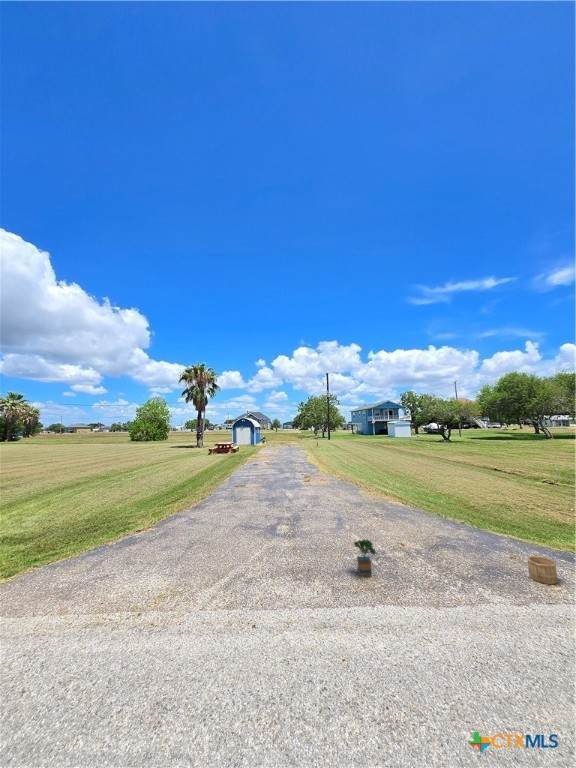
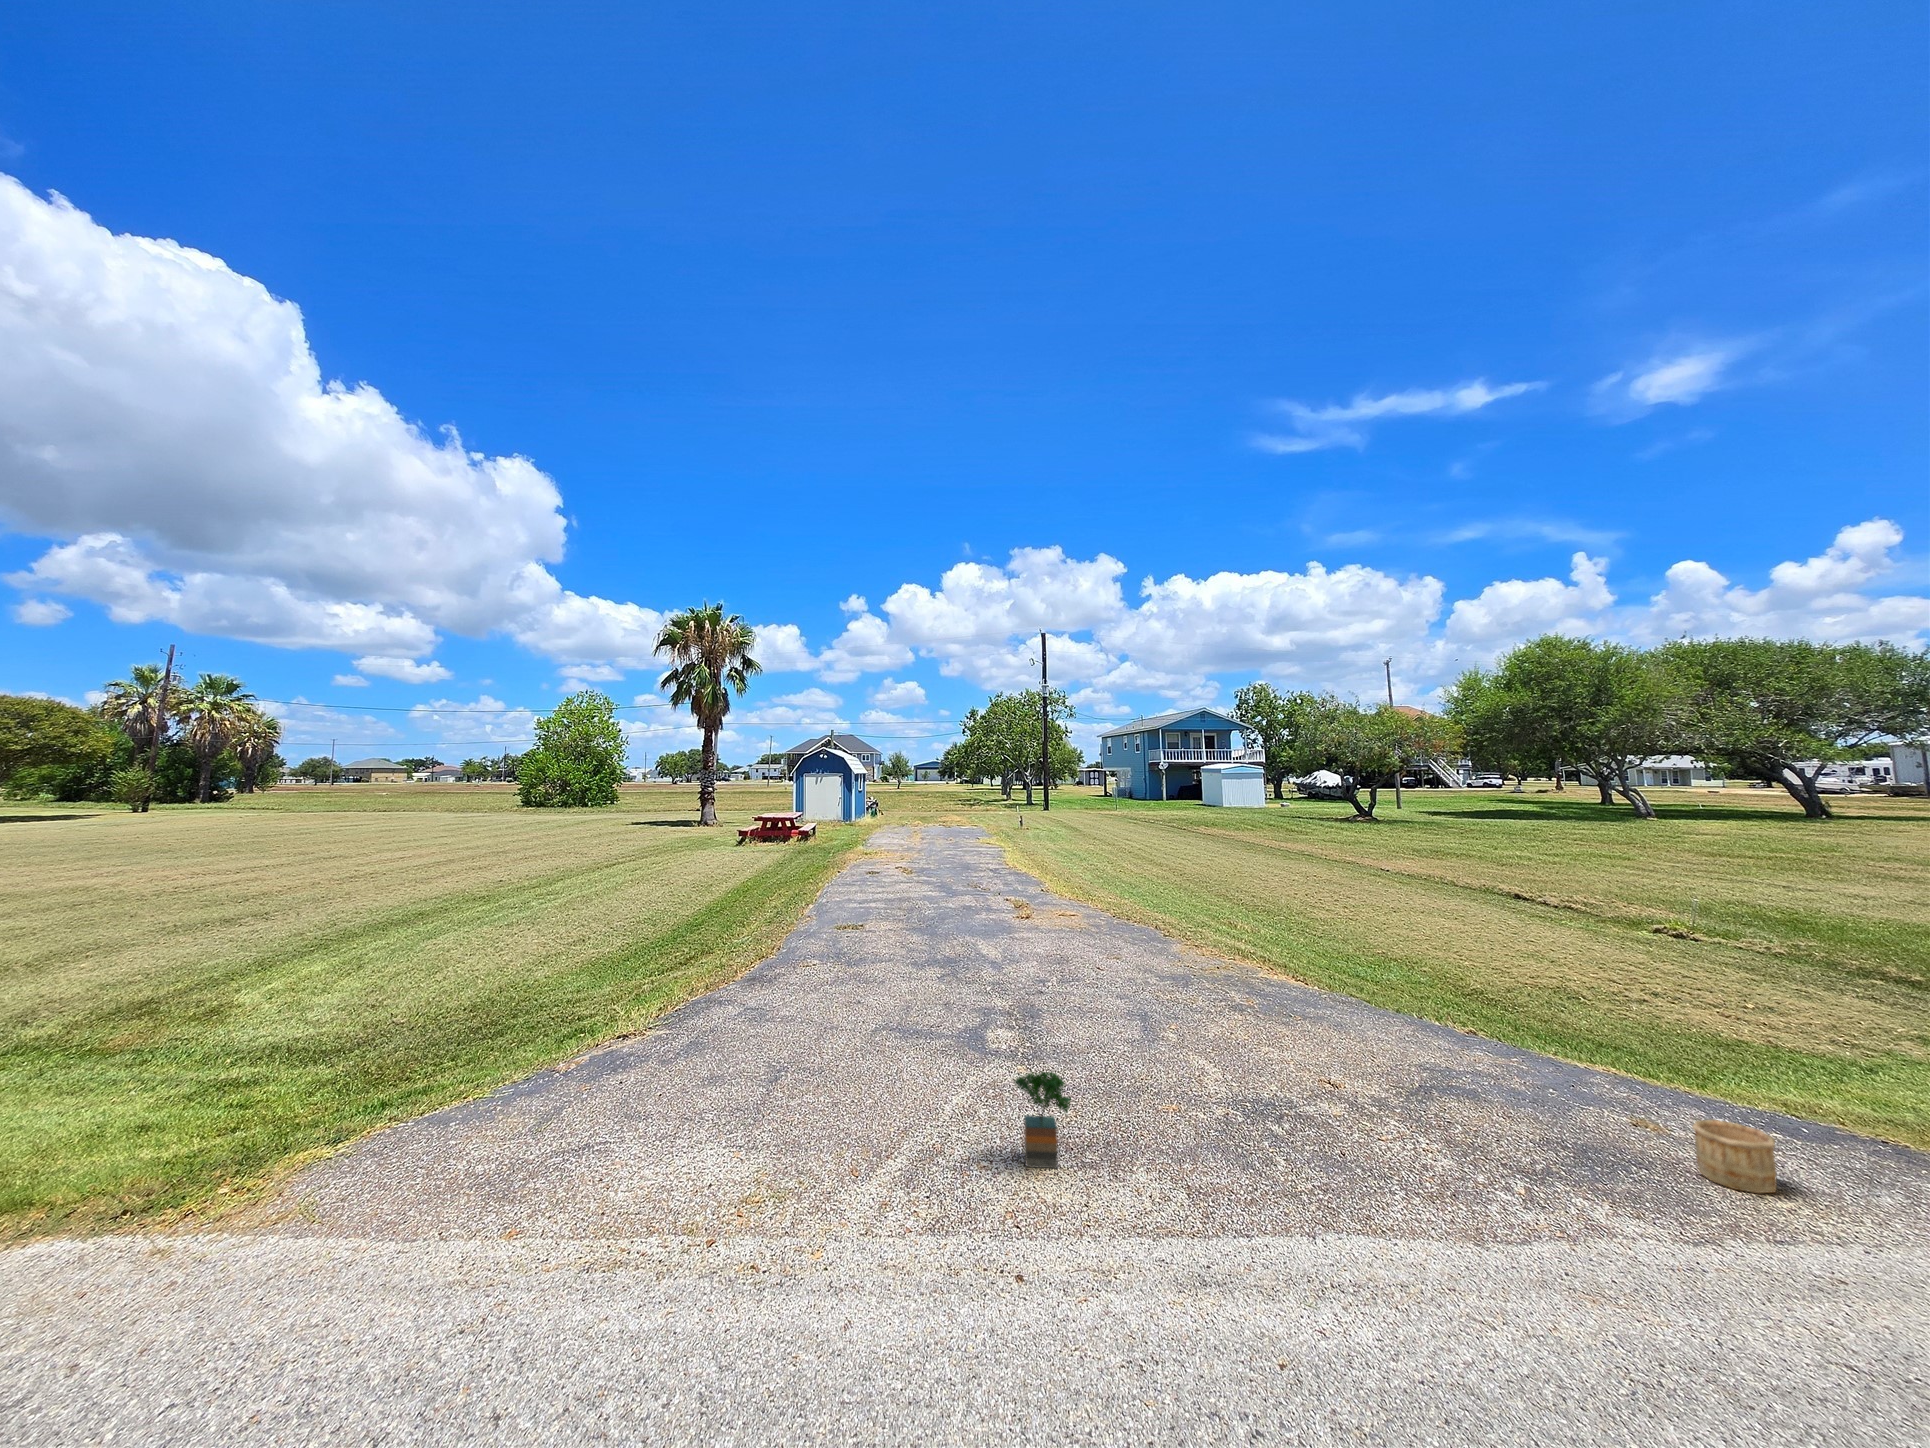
potted tree: present [354,540,376,576] -> present [1015,1072,1071,1168]

